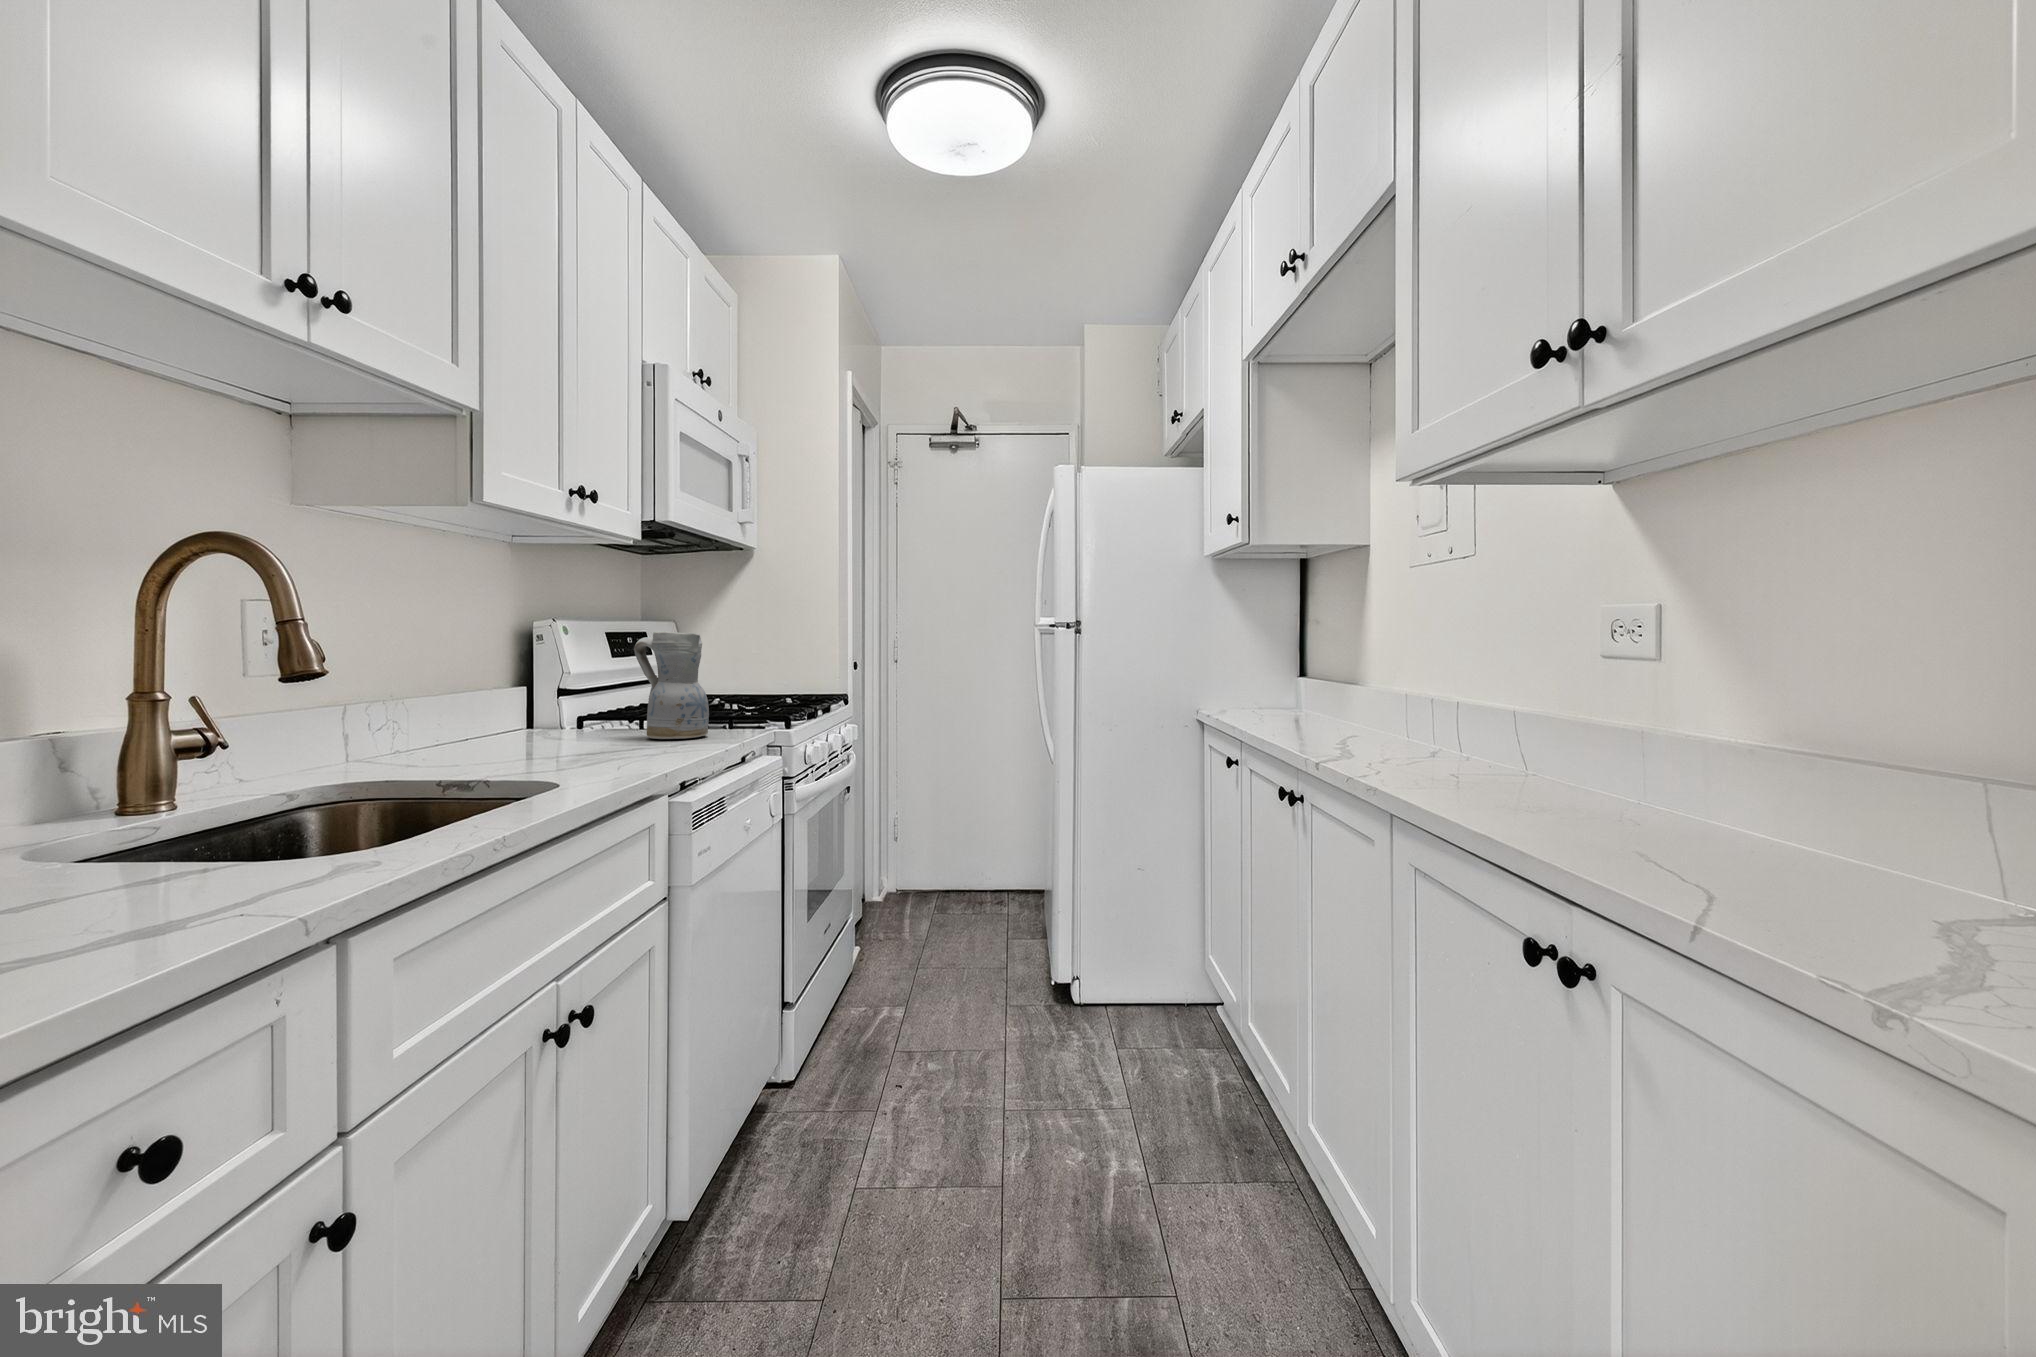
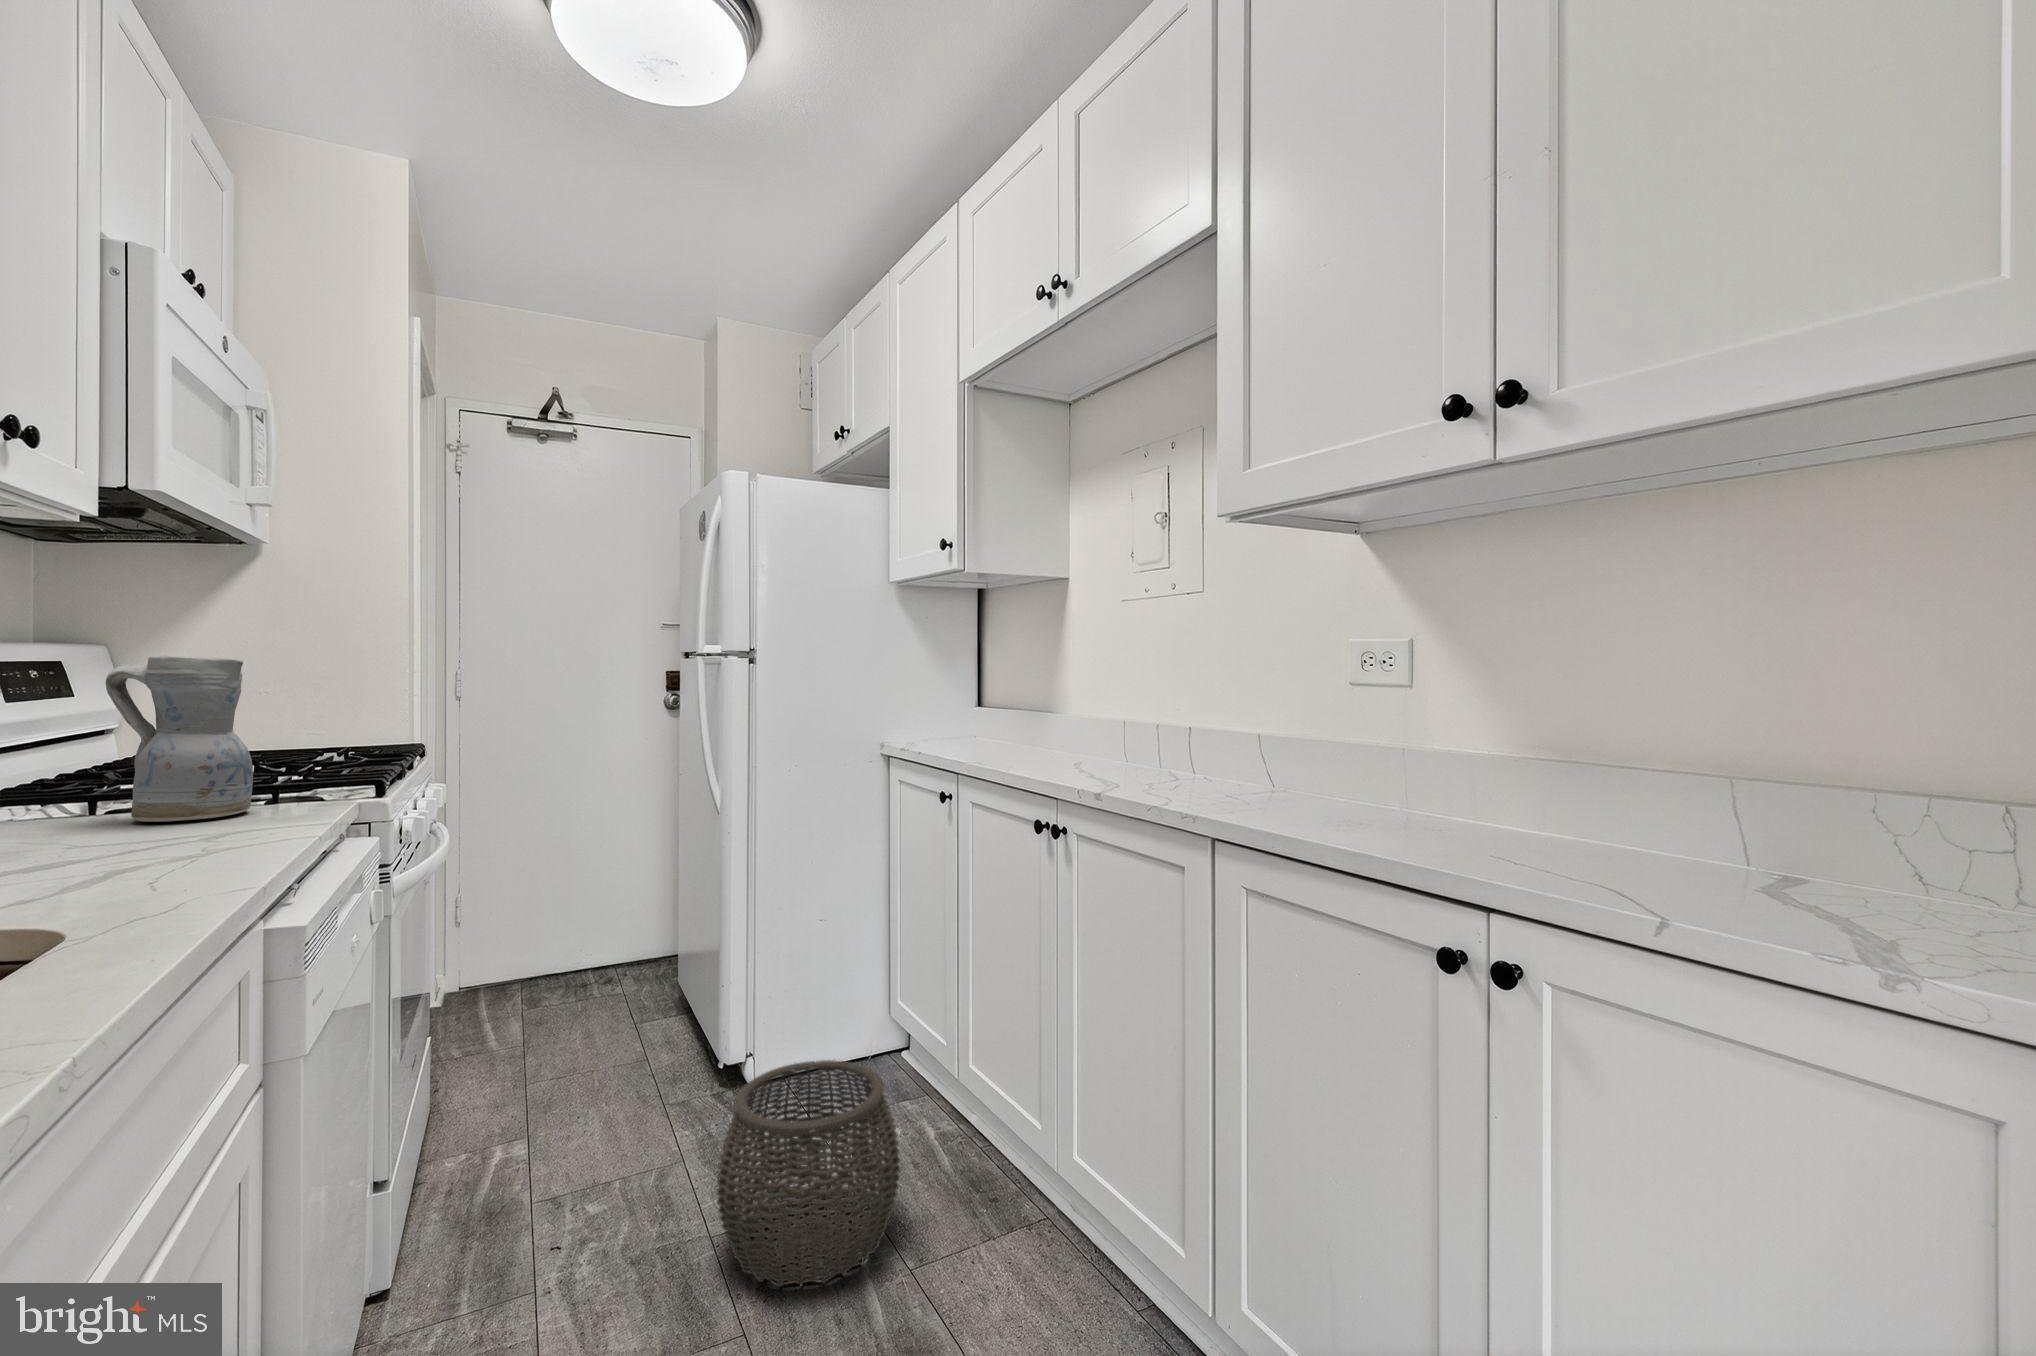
woven basket: none [999,983,1155,1167] -> present [717,1060,900,1287]

